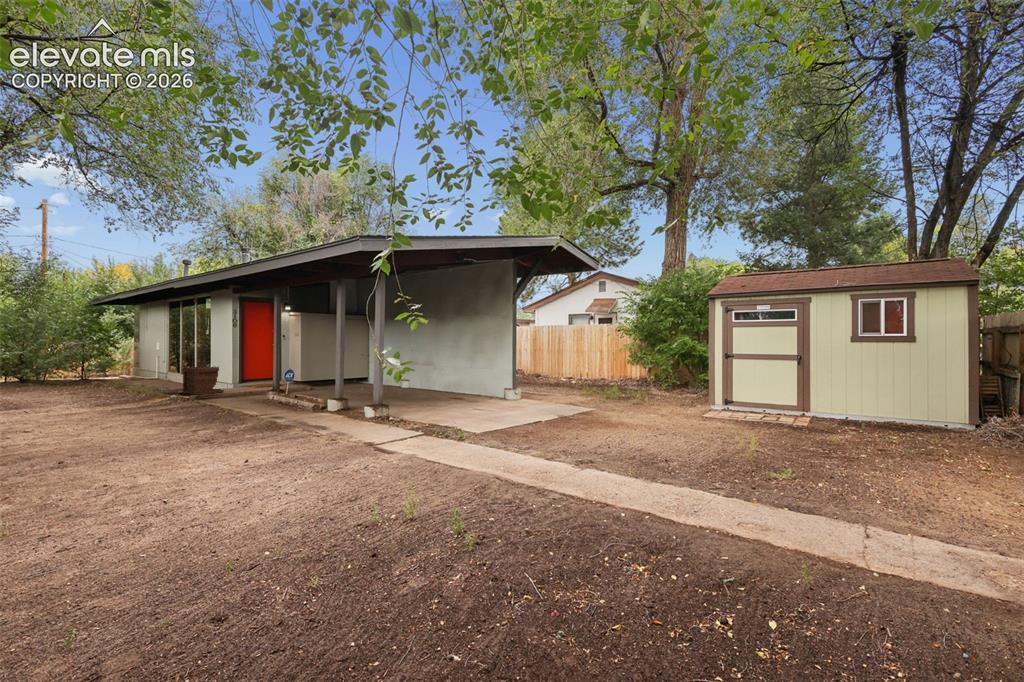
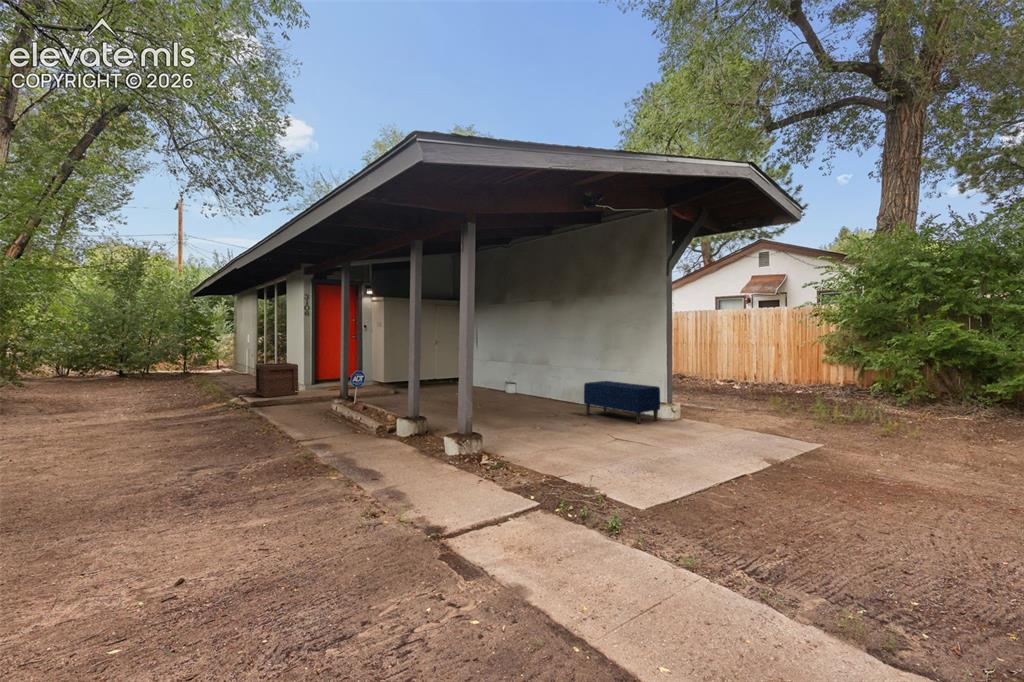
bench: none [460,376,509,402] -> present [584,381,660,424]

